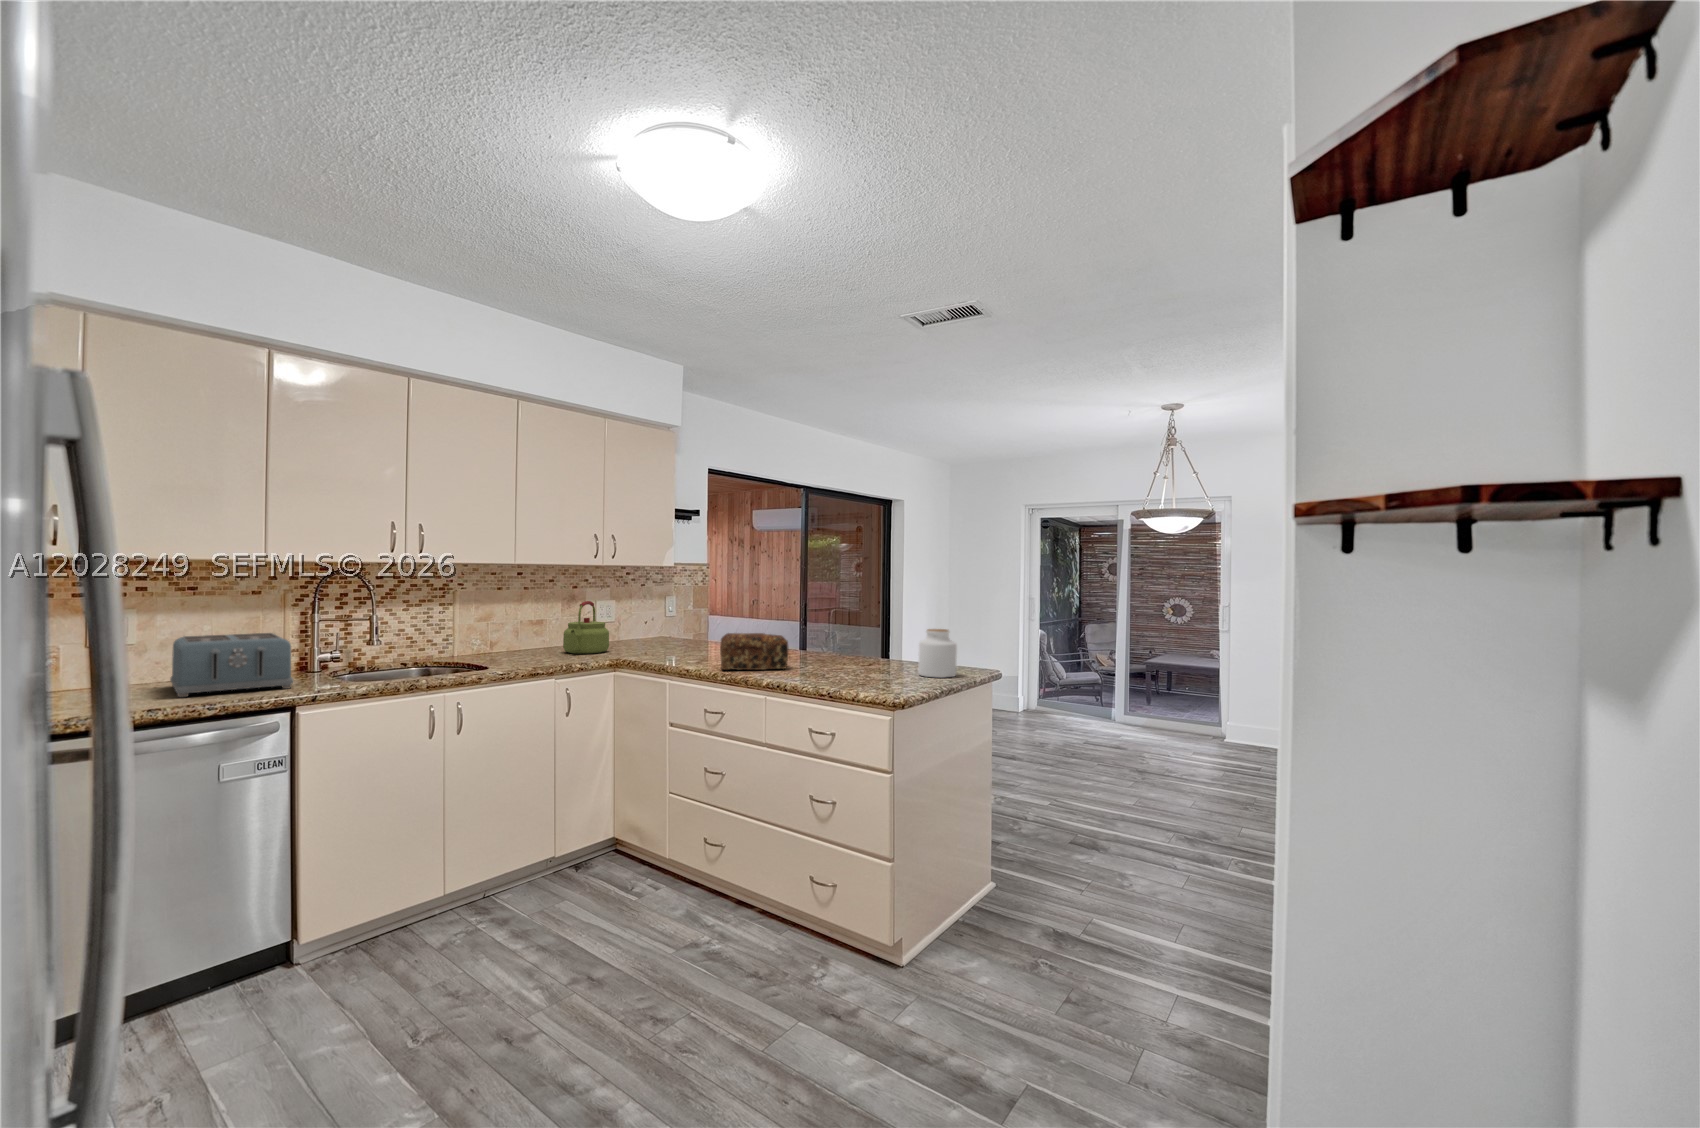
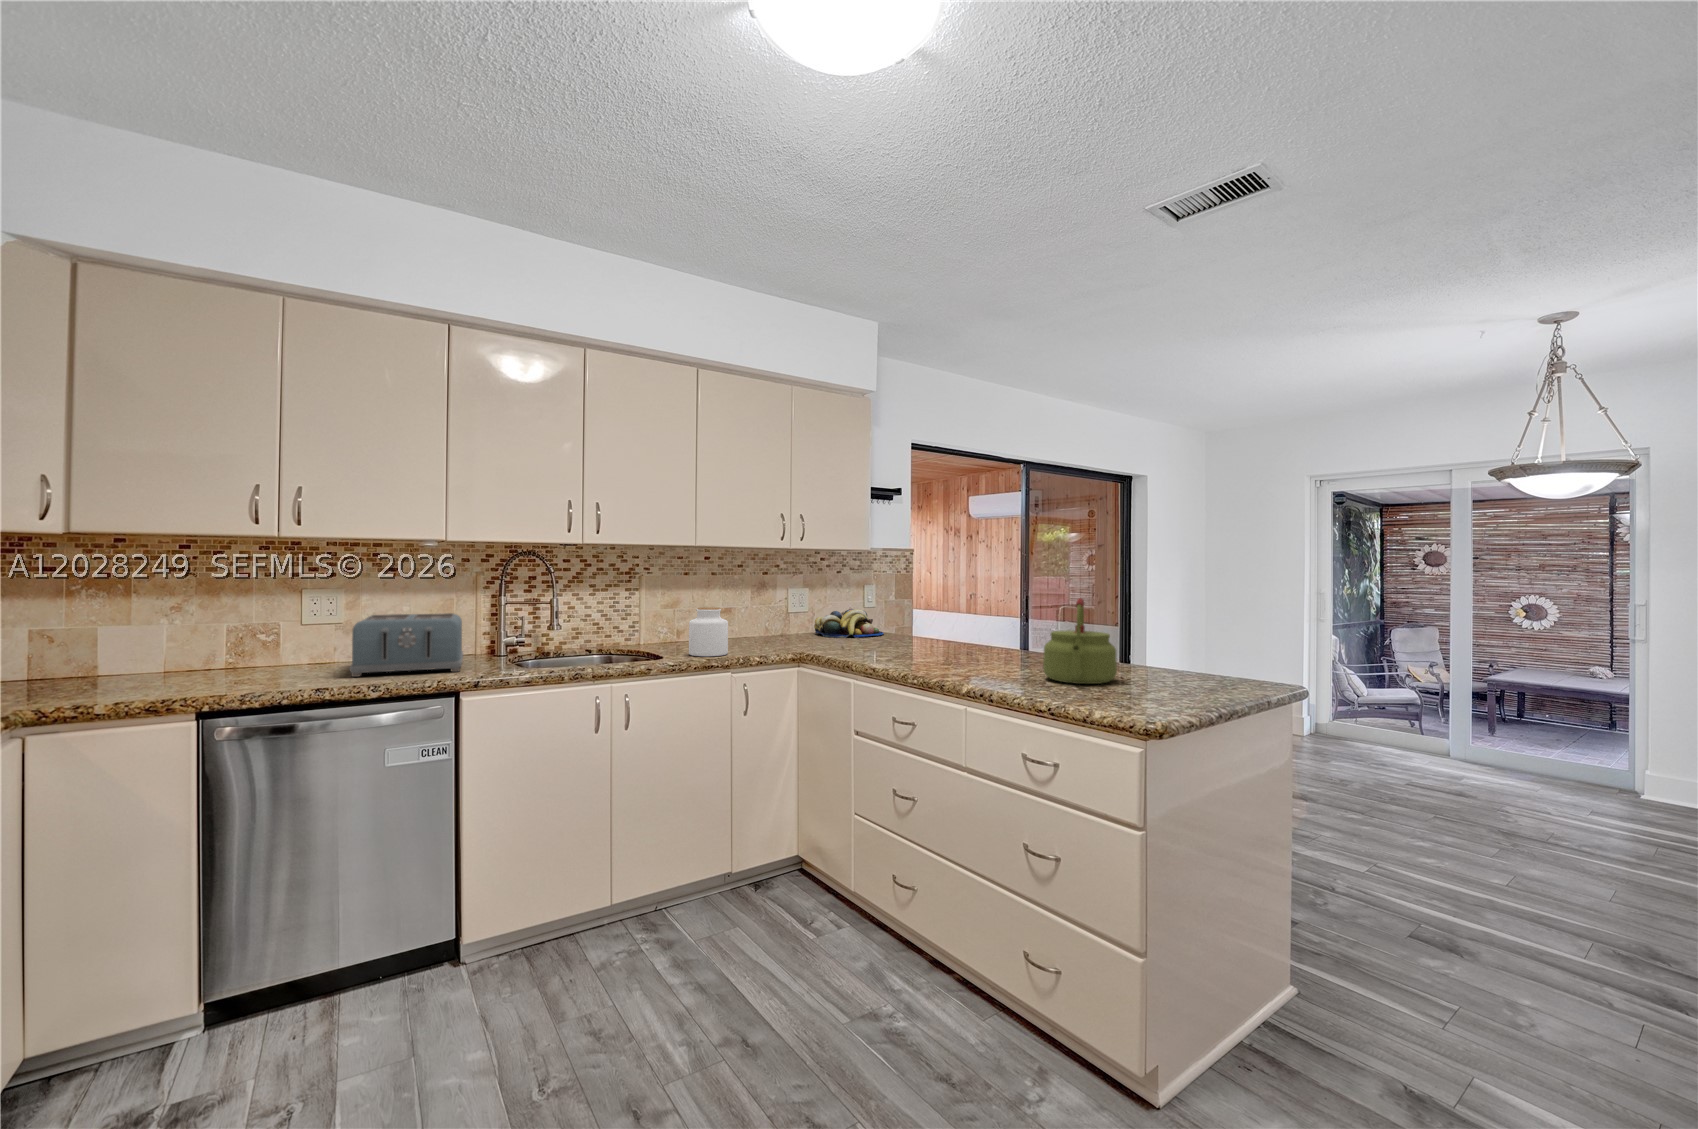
kettle: present [563,601,609,654] -> present [1043,598,1117,684]
fruit bowl: none [618,619,683,645] -> present [814,609,883,638]
jar: present [918,629,957,678] -> present [689,607,728,656]
bread loaf: present [720,633,788,670] -> none [913,624,997,671]

